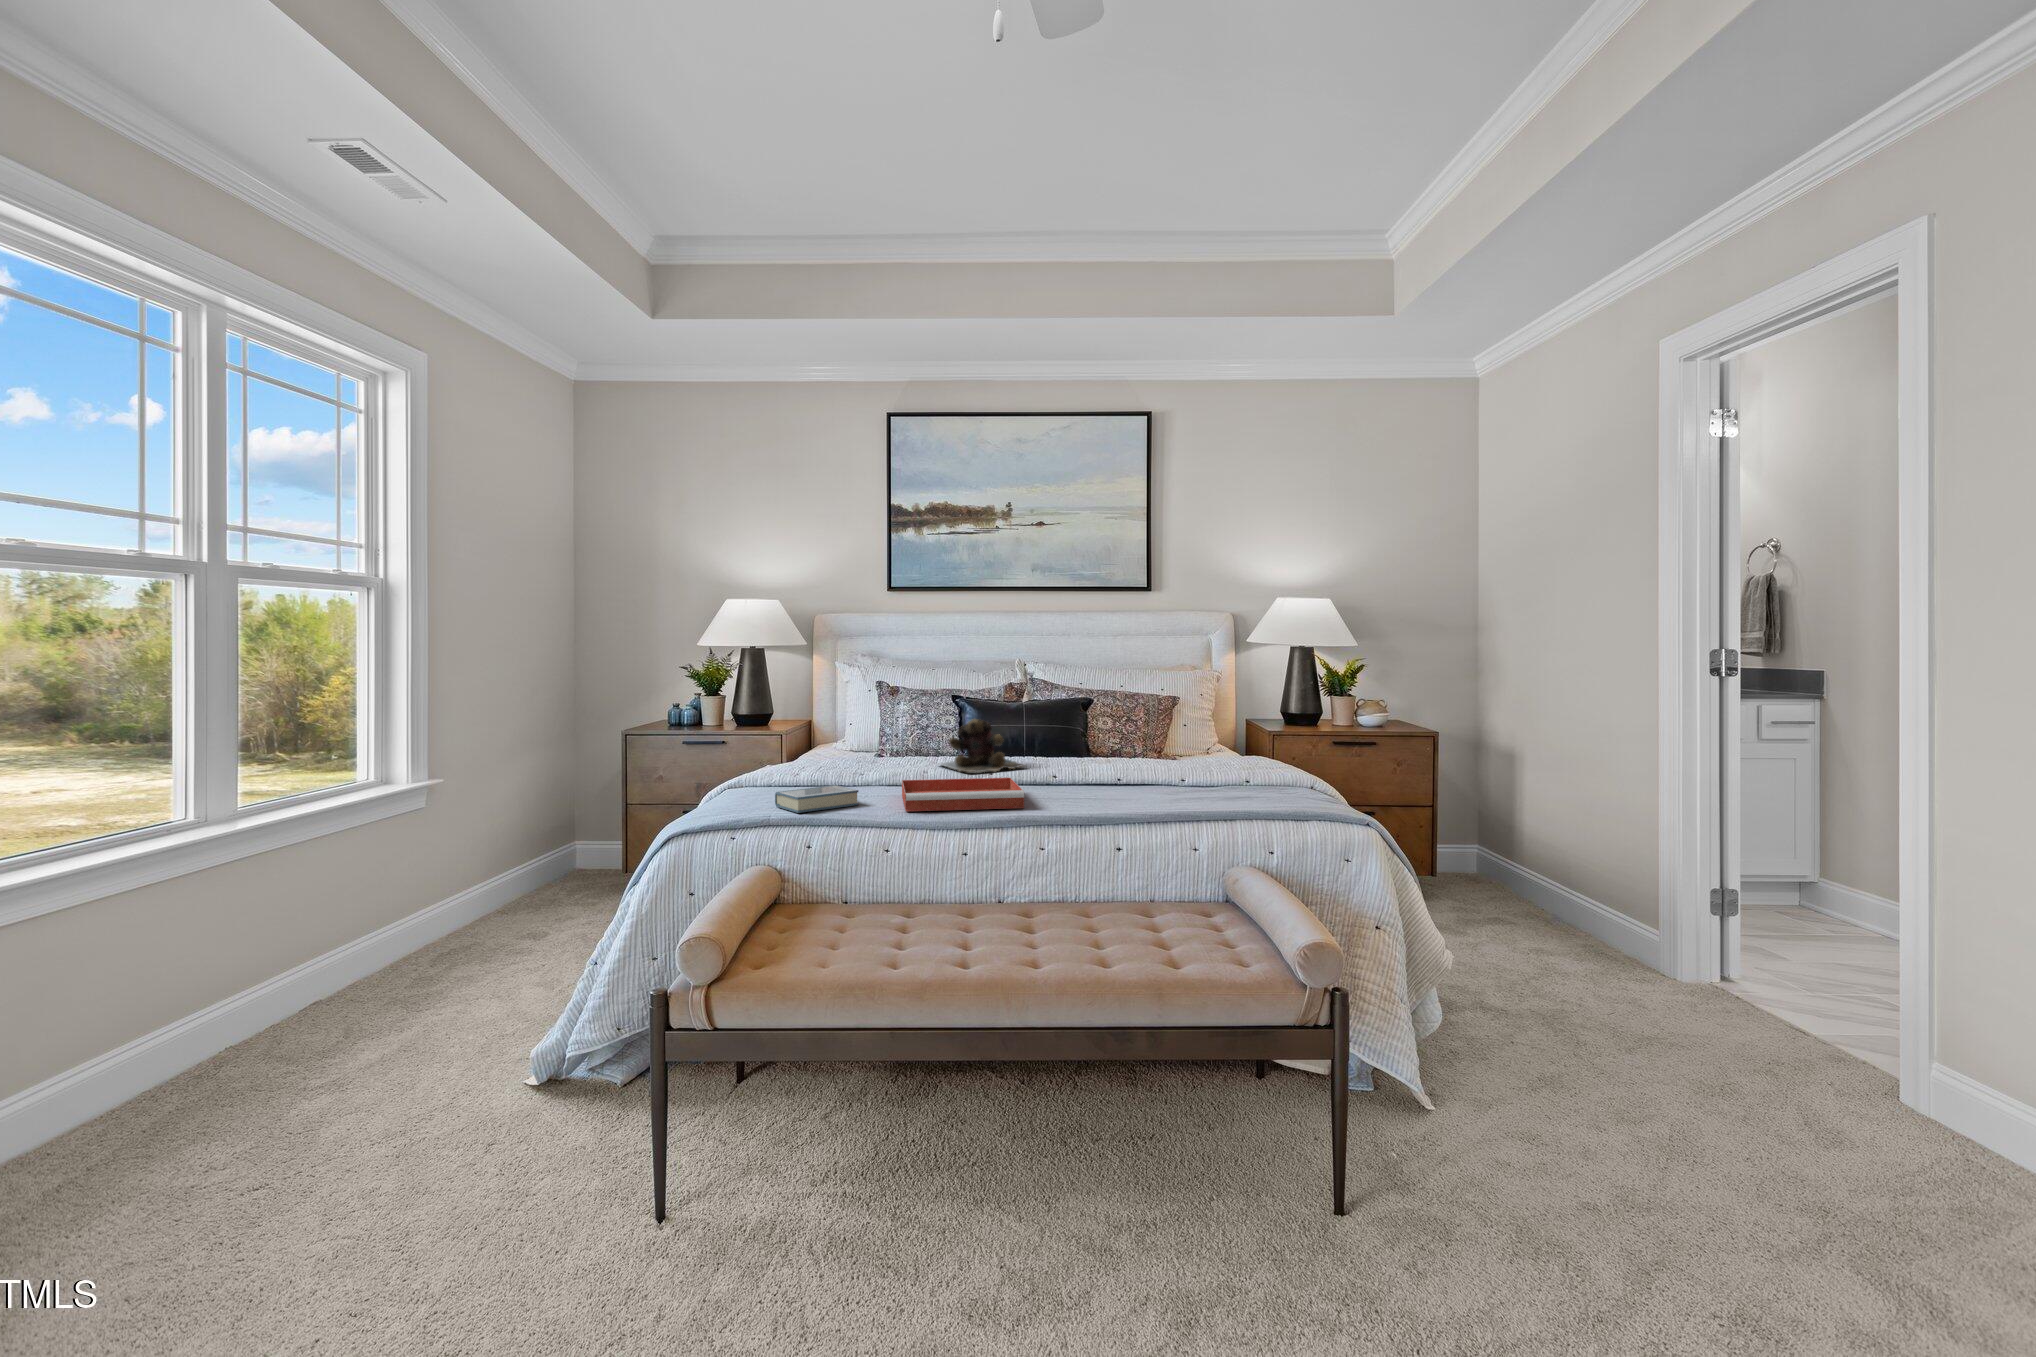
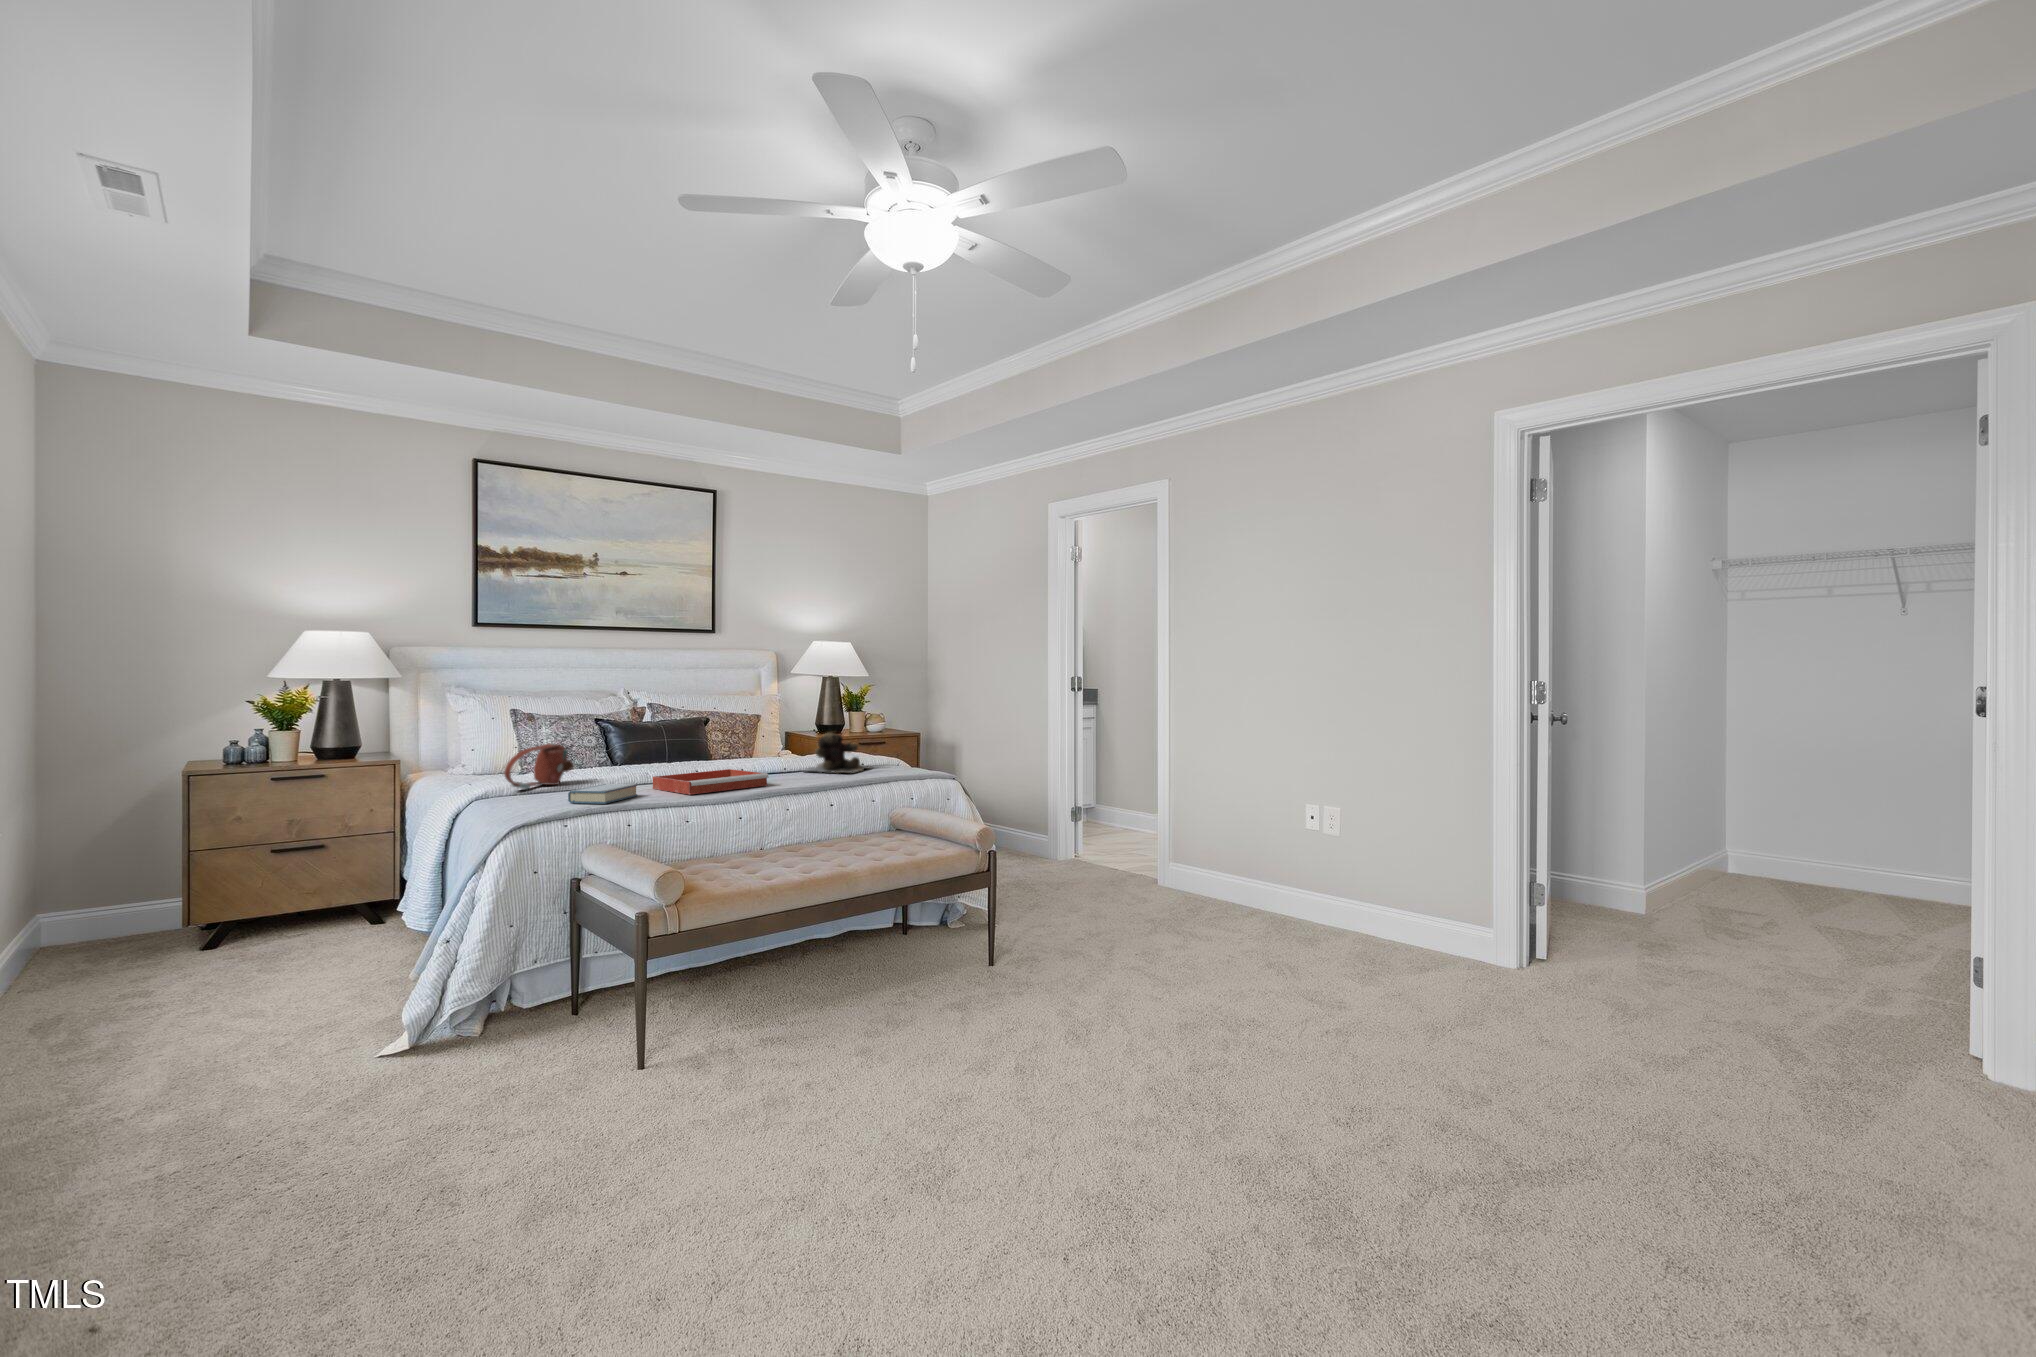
teddy bear: present [938,719,1024,773] -> present [805,733,870,773]
handbag: none [767,728,863,780] -> present [504,743,573,789]

